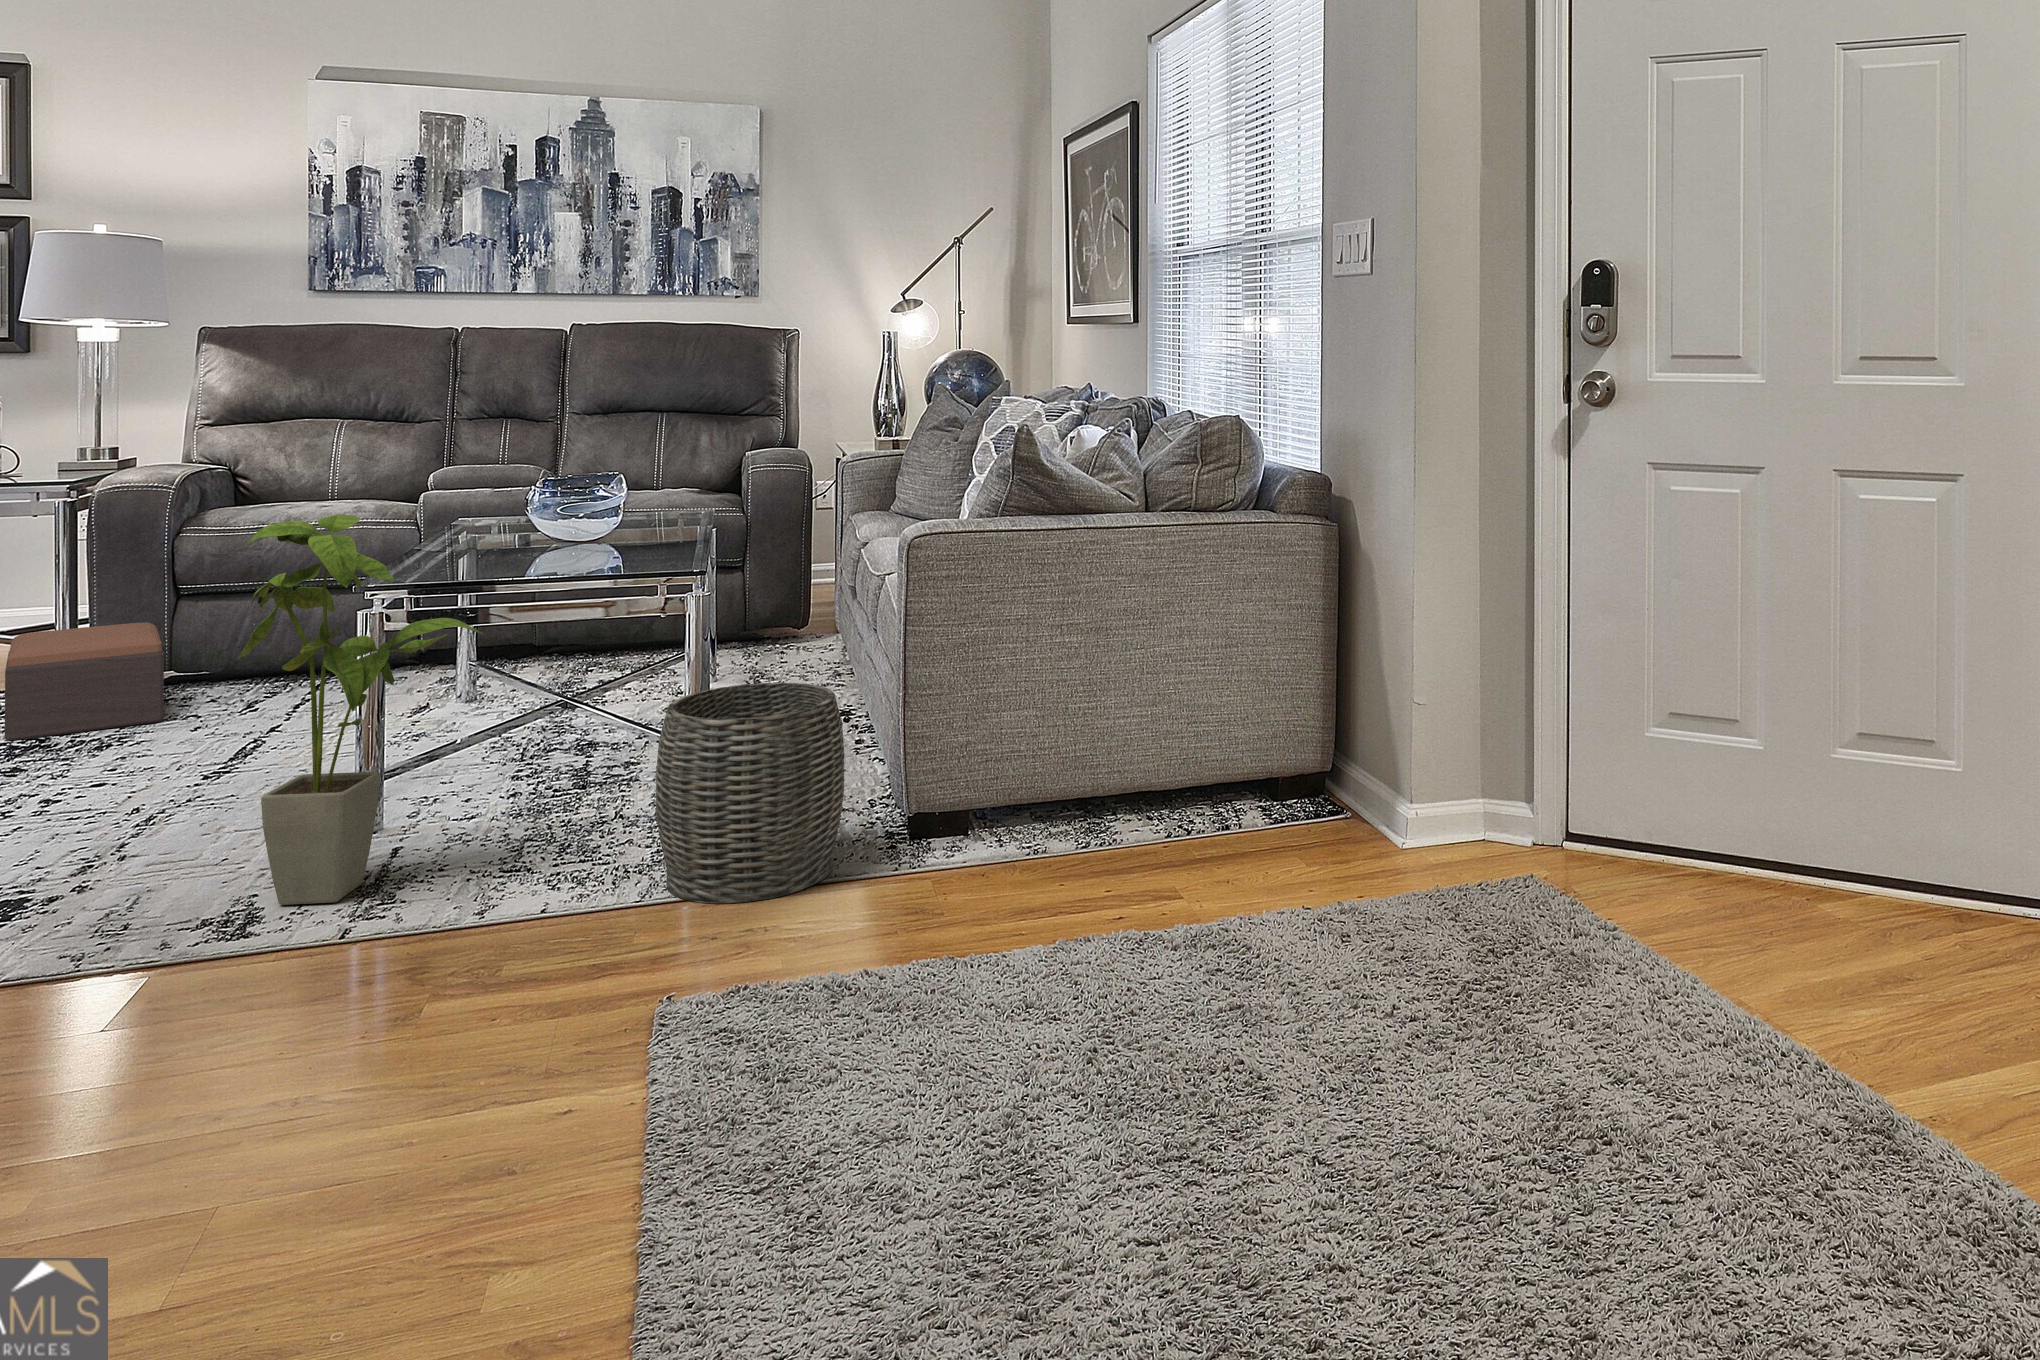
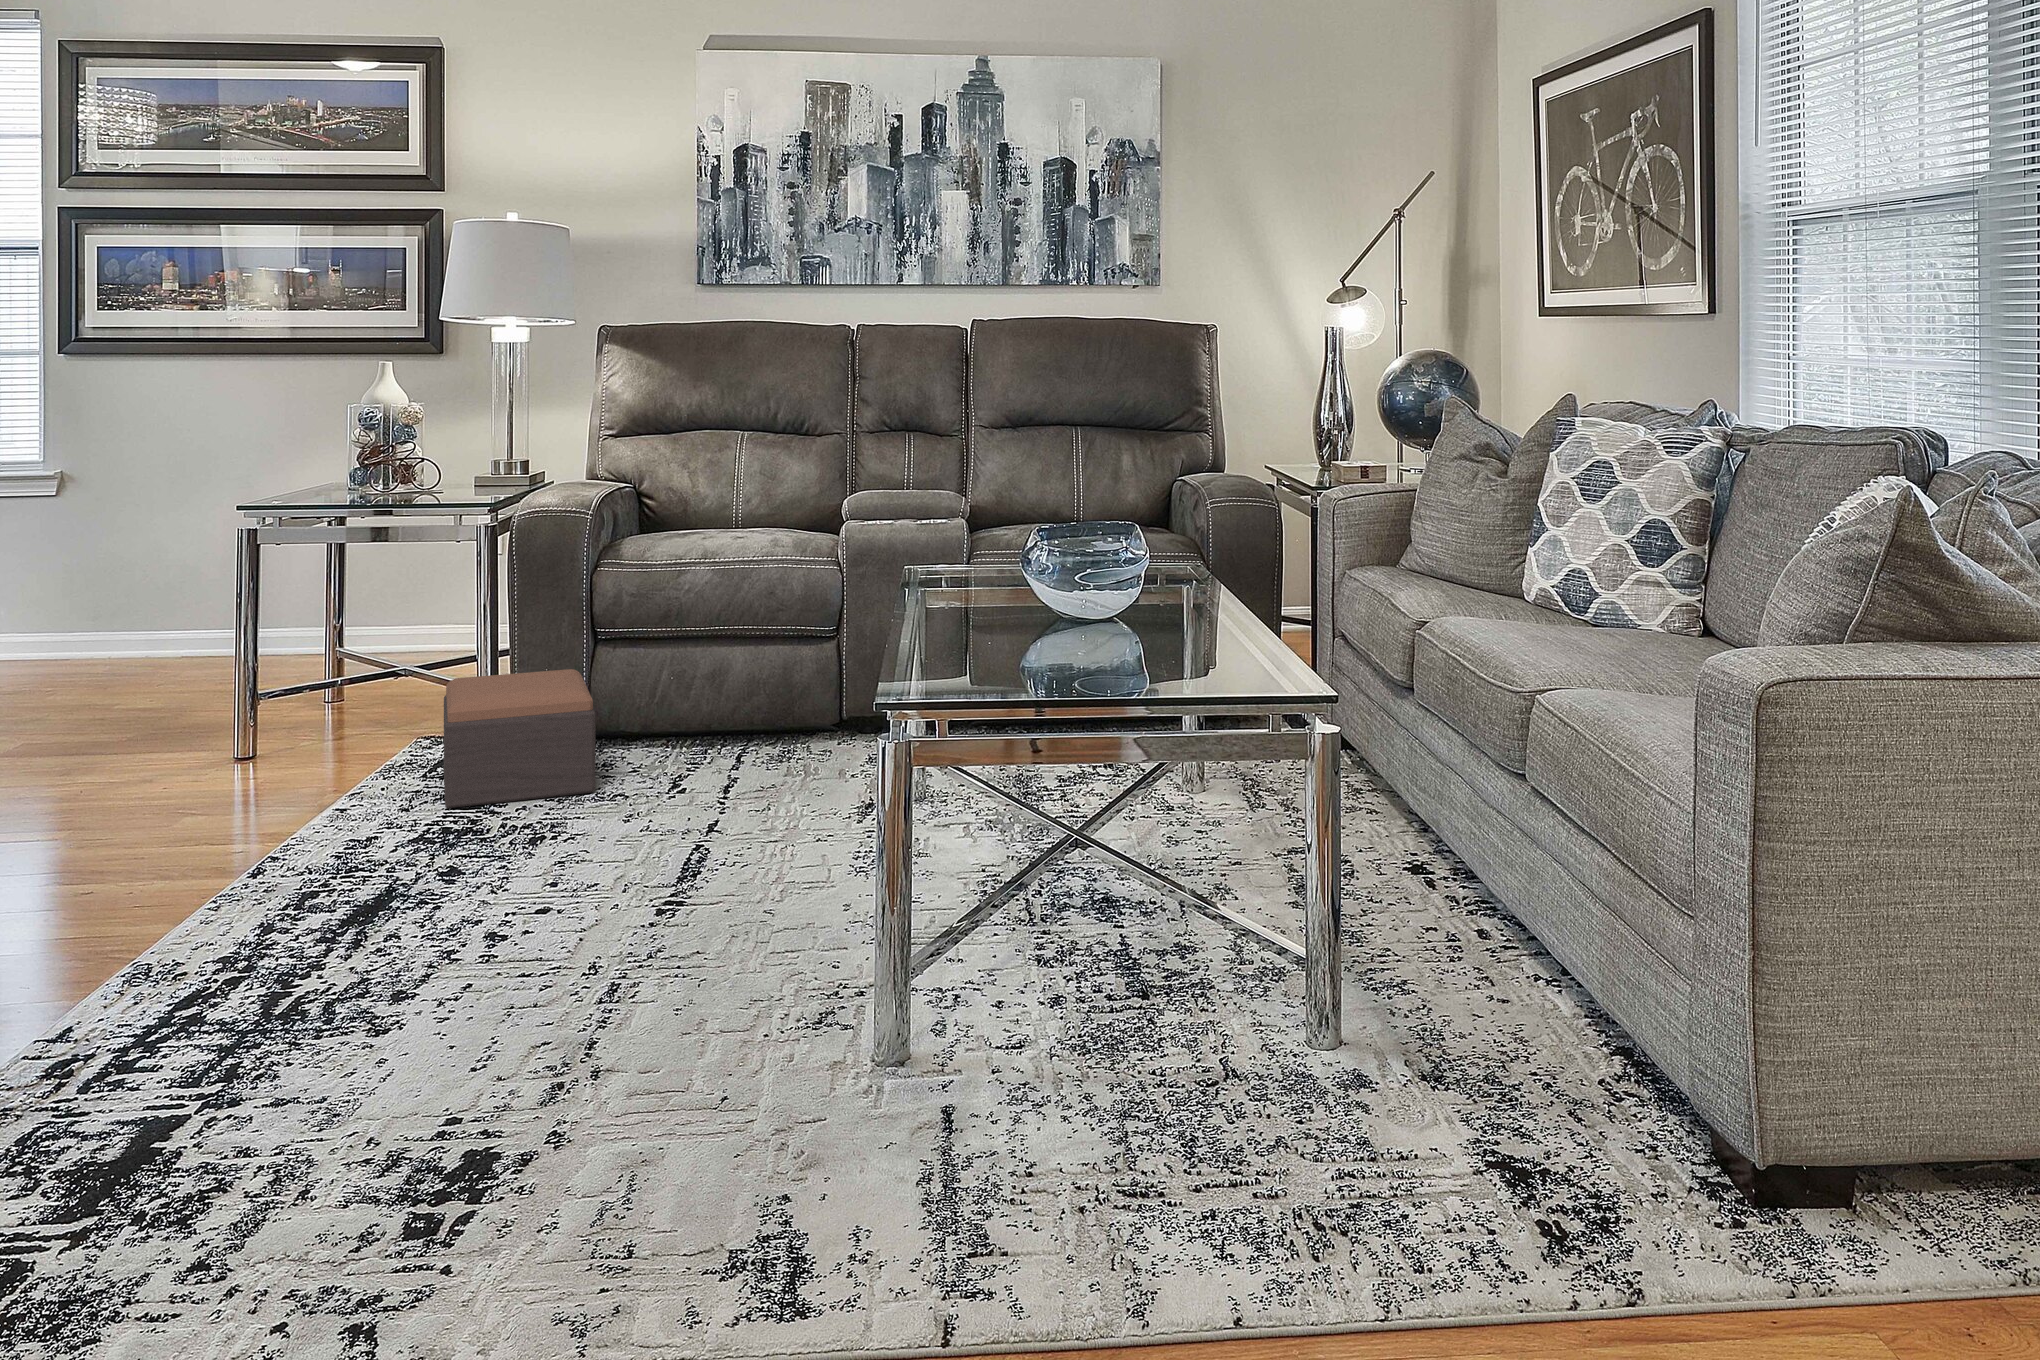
house plant: present [238,514,483,905] -> none [764,599,1065,1172]
woven basket: present [656,683,844,903] -> none [1332,878,1623,1274]

